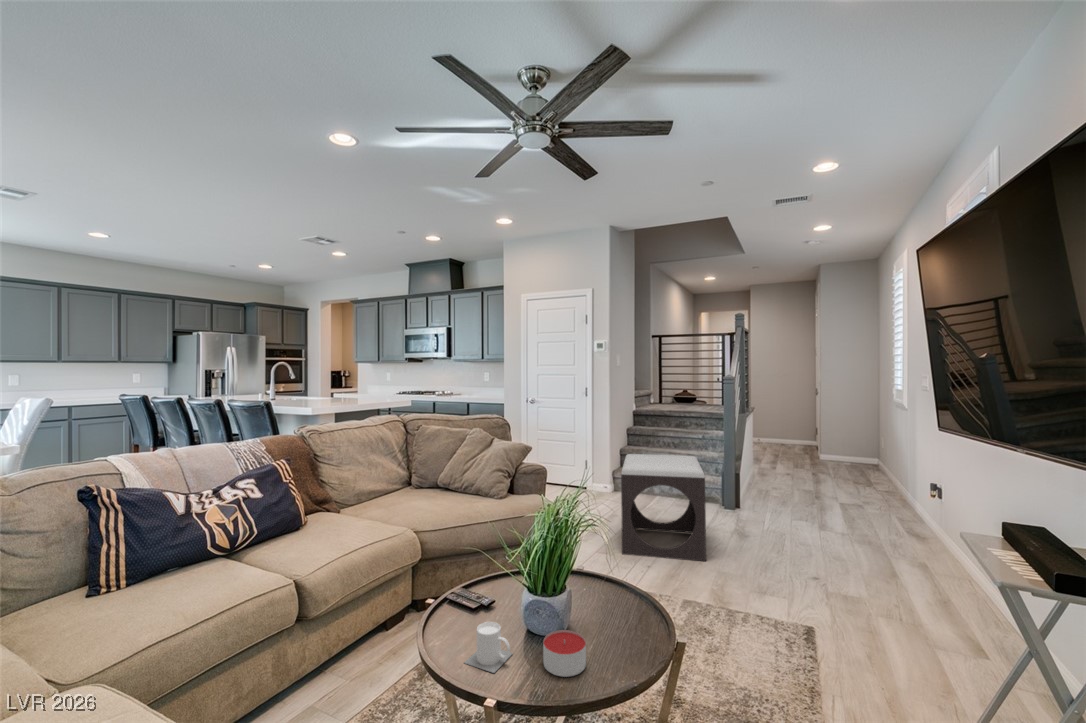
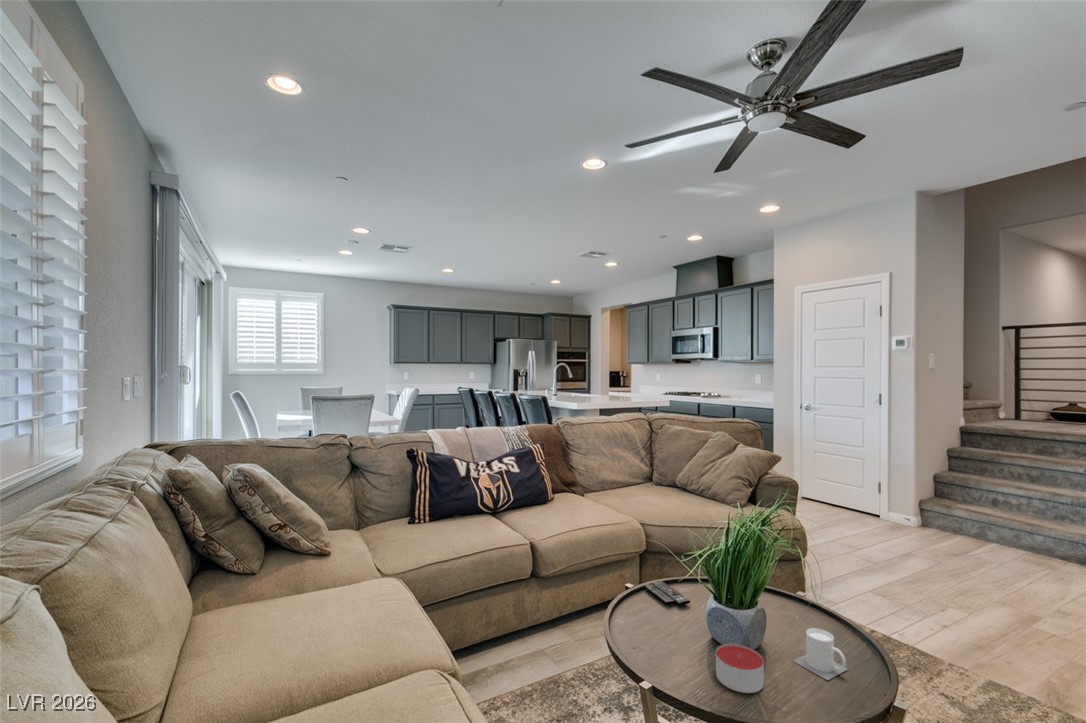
footstool: present [621,454,706,561] -> none [905,481,1051,646]
mug: present [465,622,512,673] -> present [794,628,848,680]

